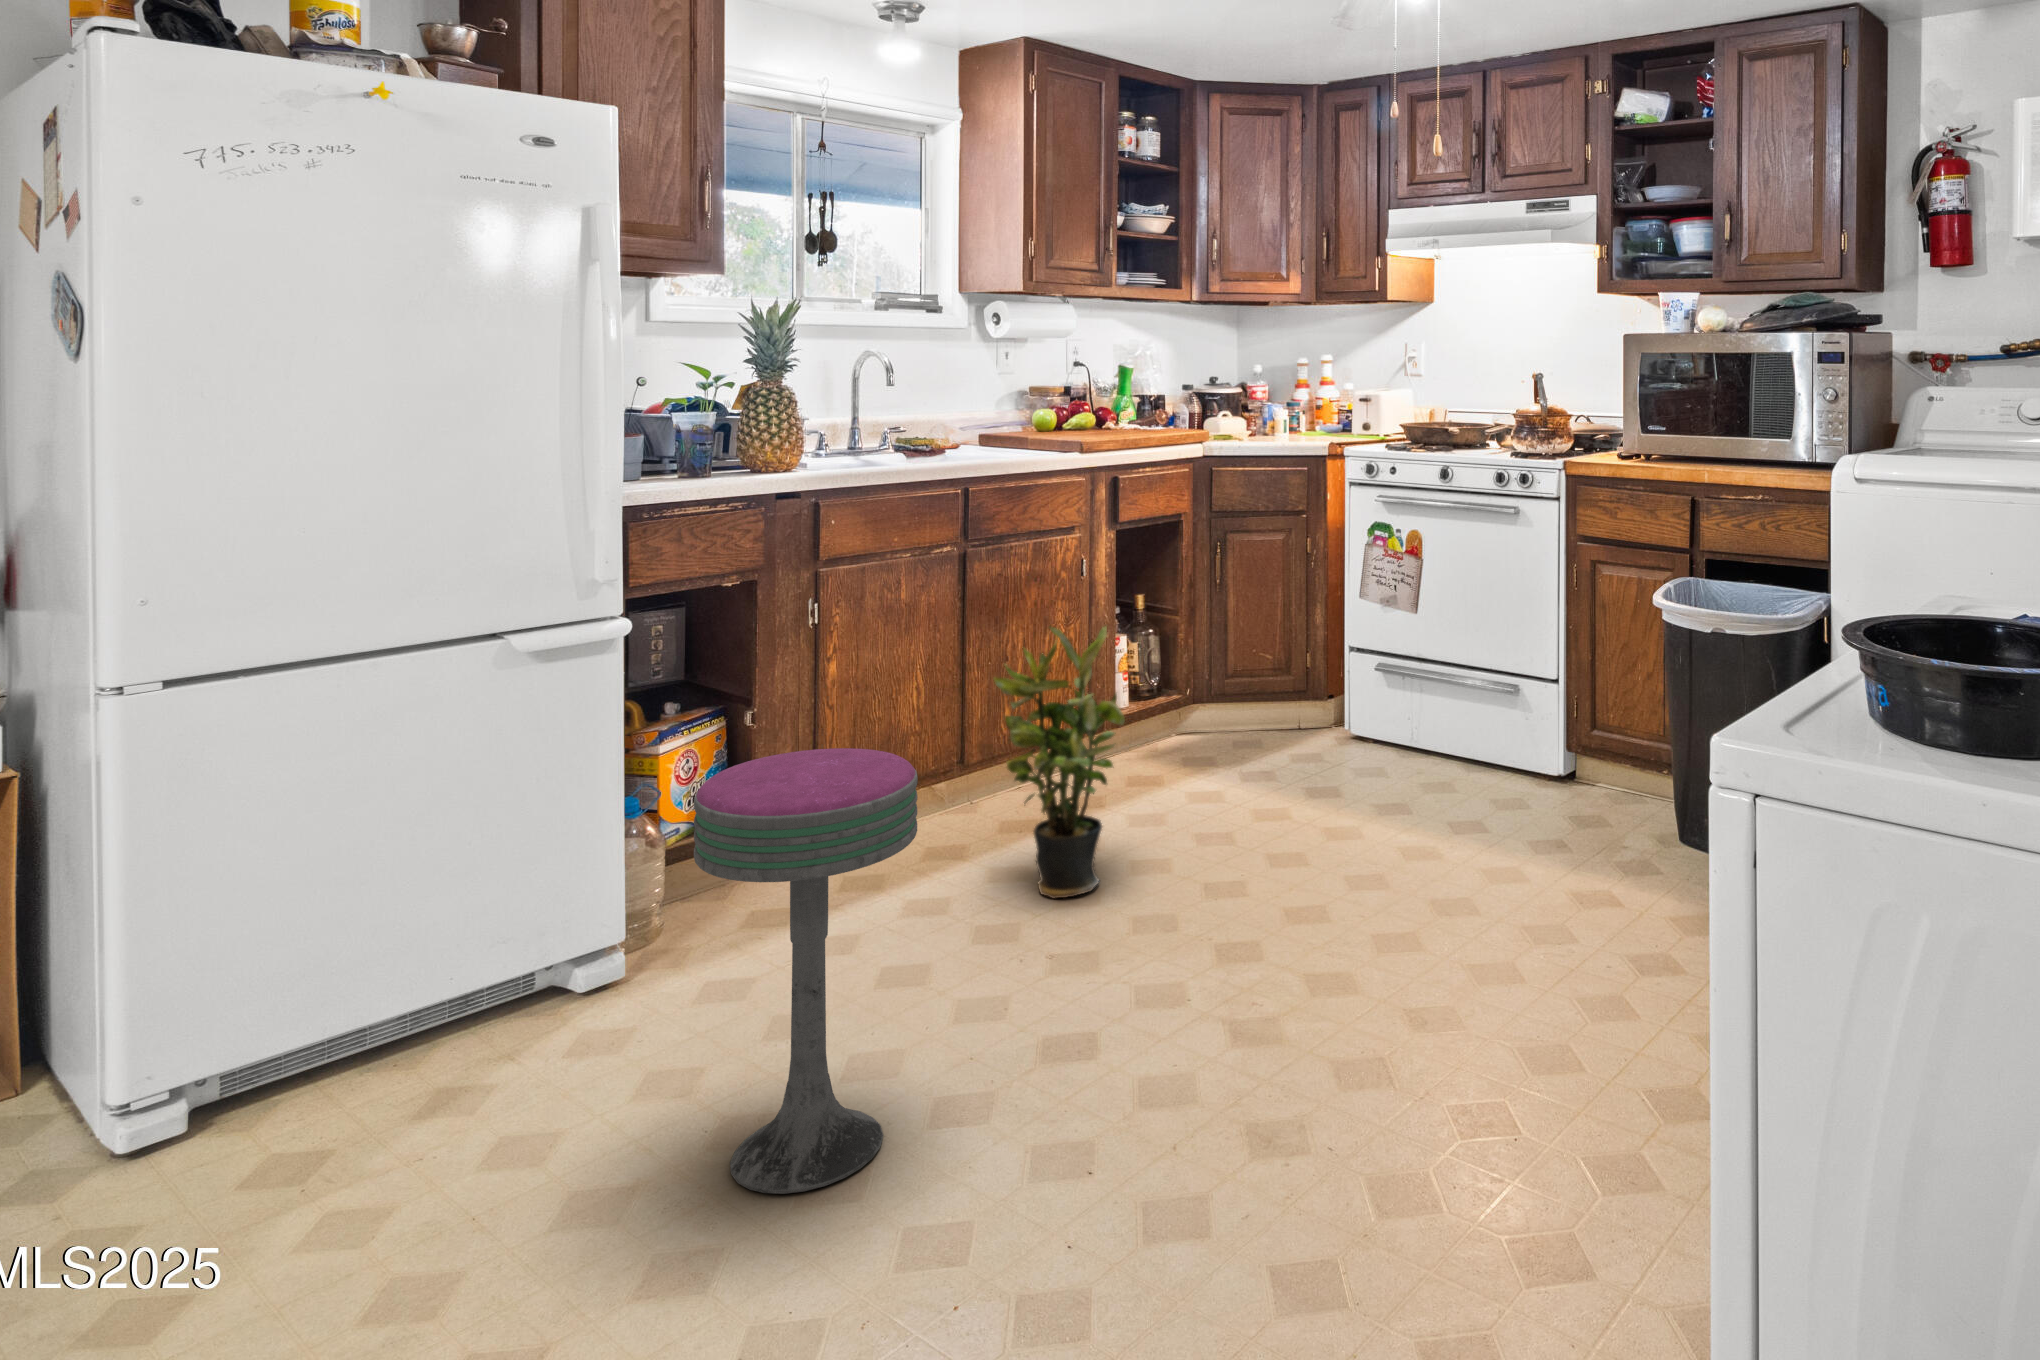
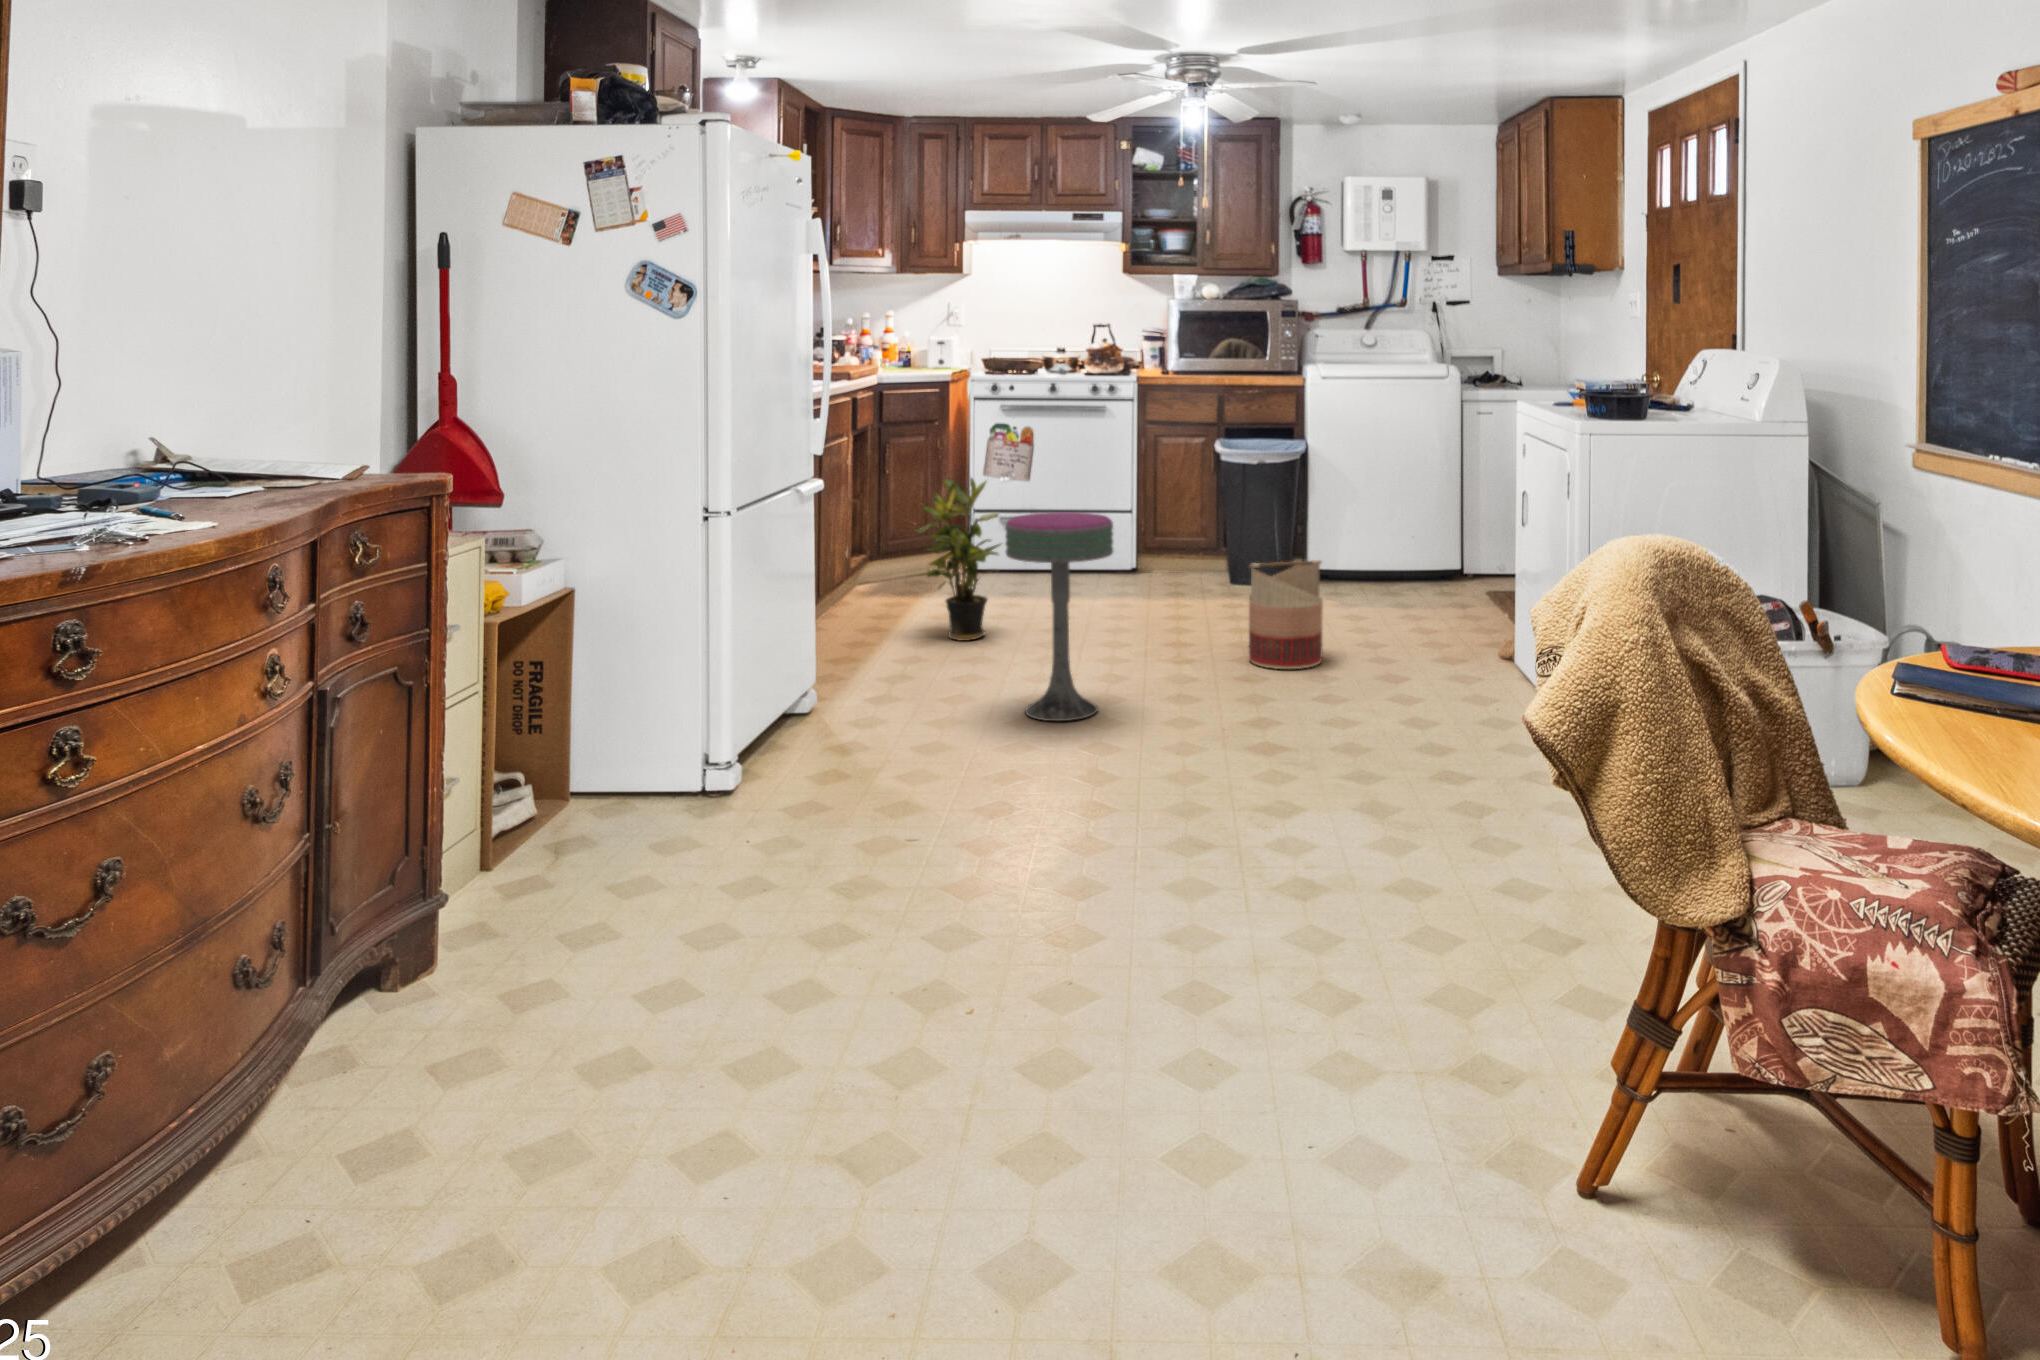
basket: none [1332,899,1493,1170] -> present [1249,560,1323,669]

